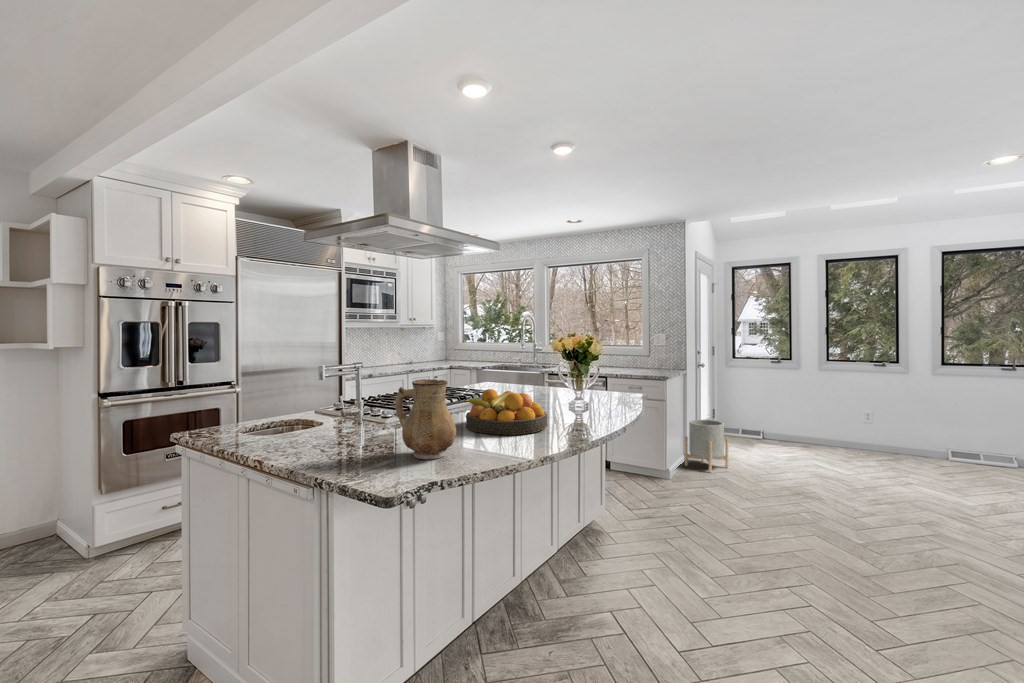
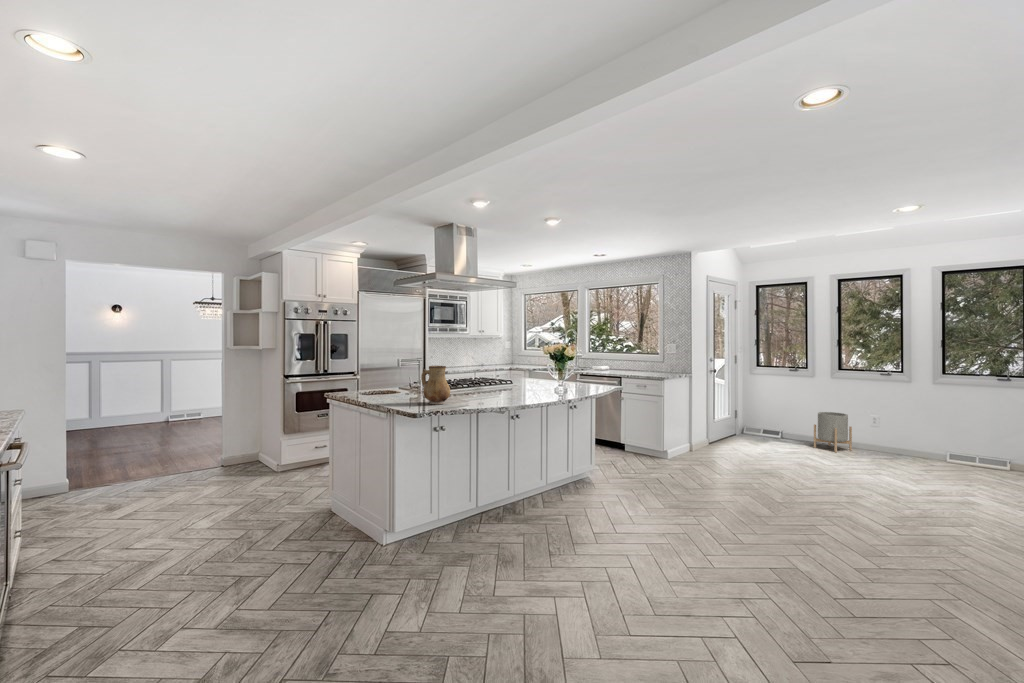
fruit bowl: present [464,389,547,435] -> none [469,375,516,399]
planter: present [685,420,729,473] -> present [814,412,852,452]

